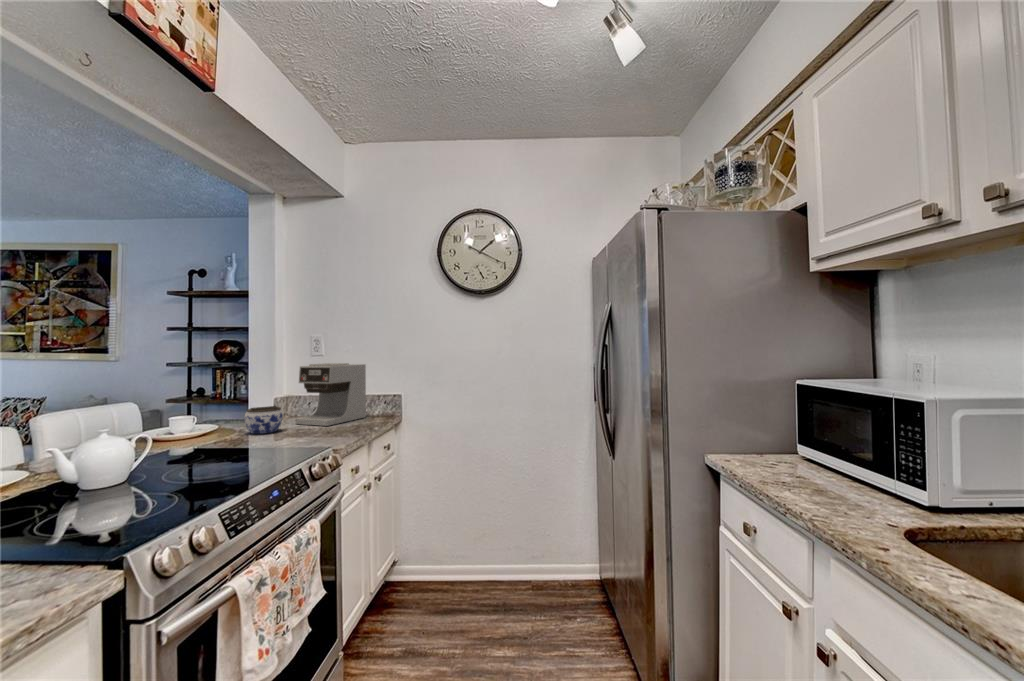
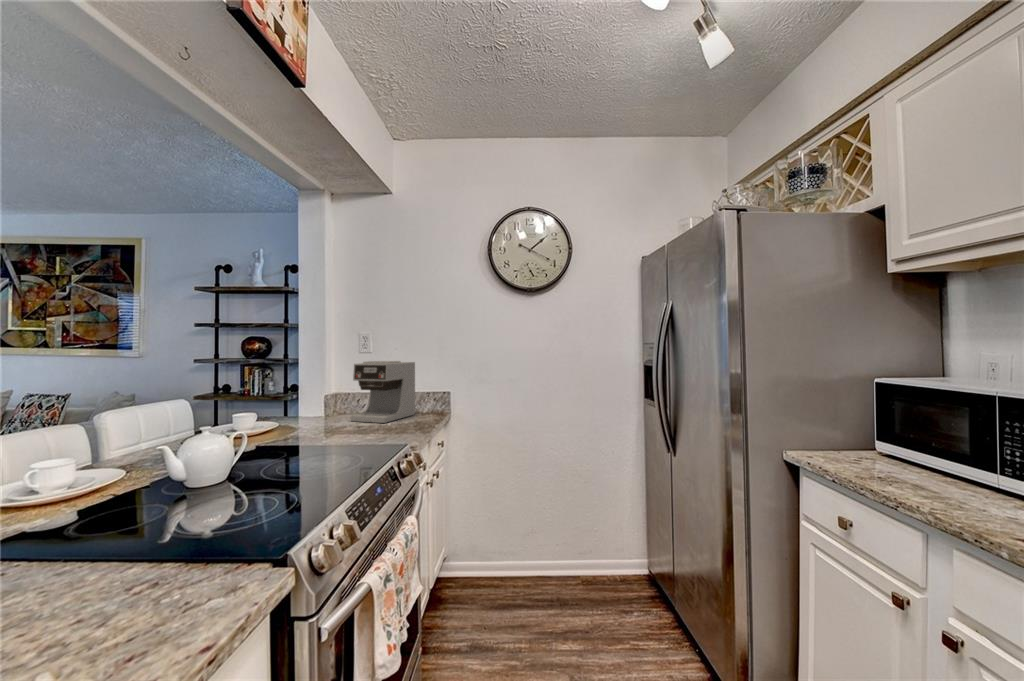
jar: present [244,406,283,434] -> none [307,403,343,431]

